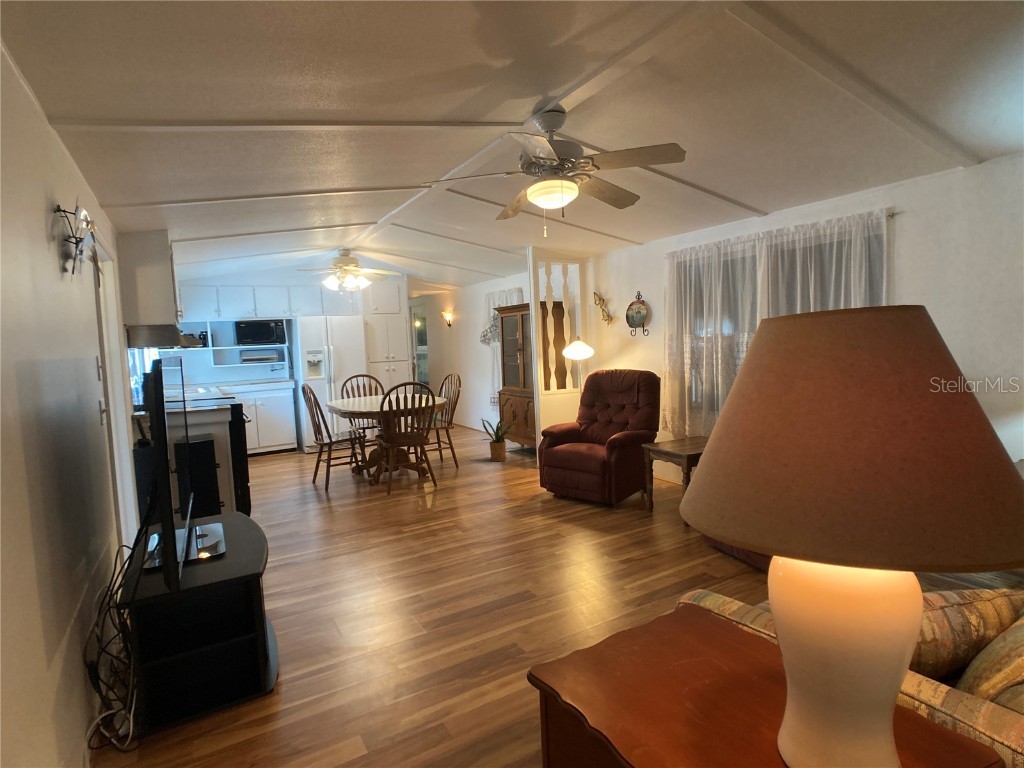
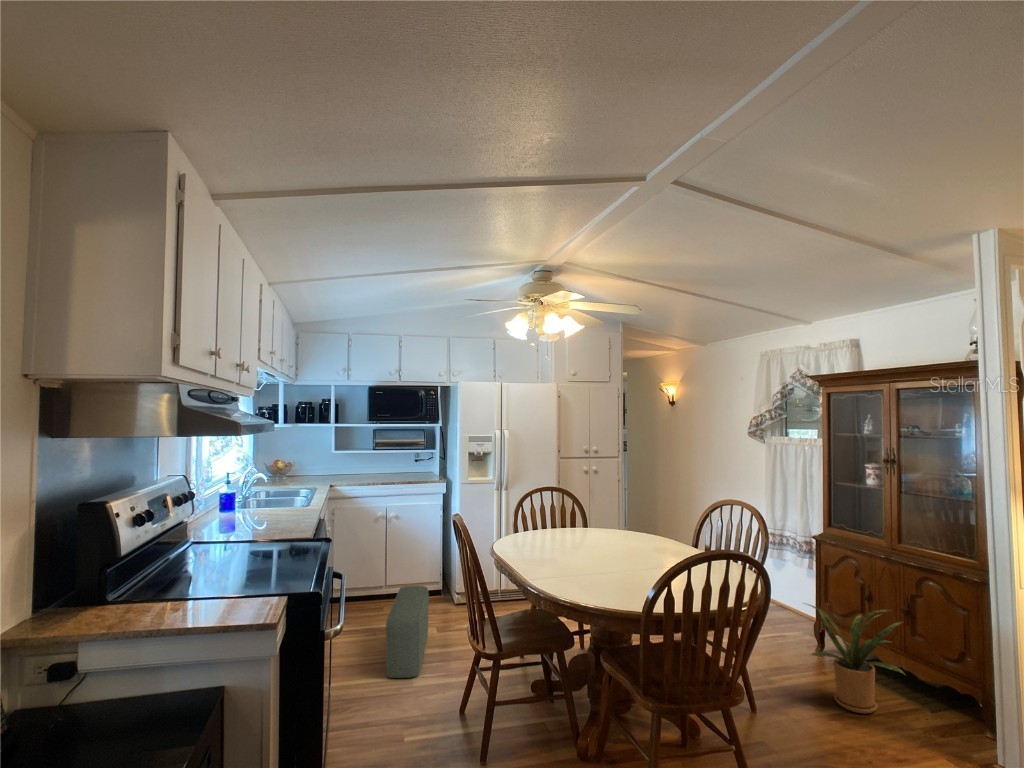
pouf: none [264,436,289,475] -> present [386,586,429,678]

